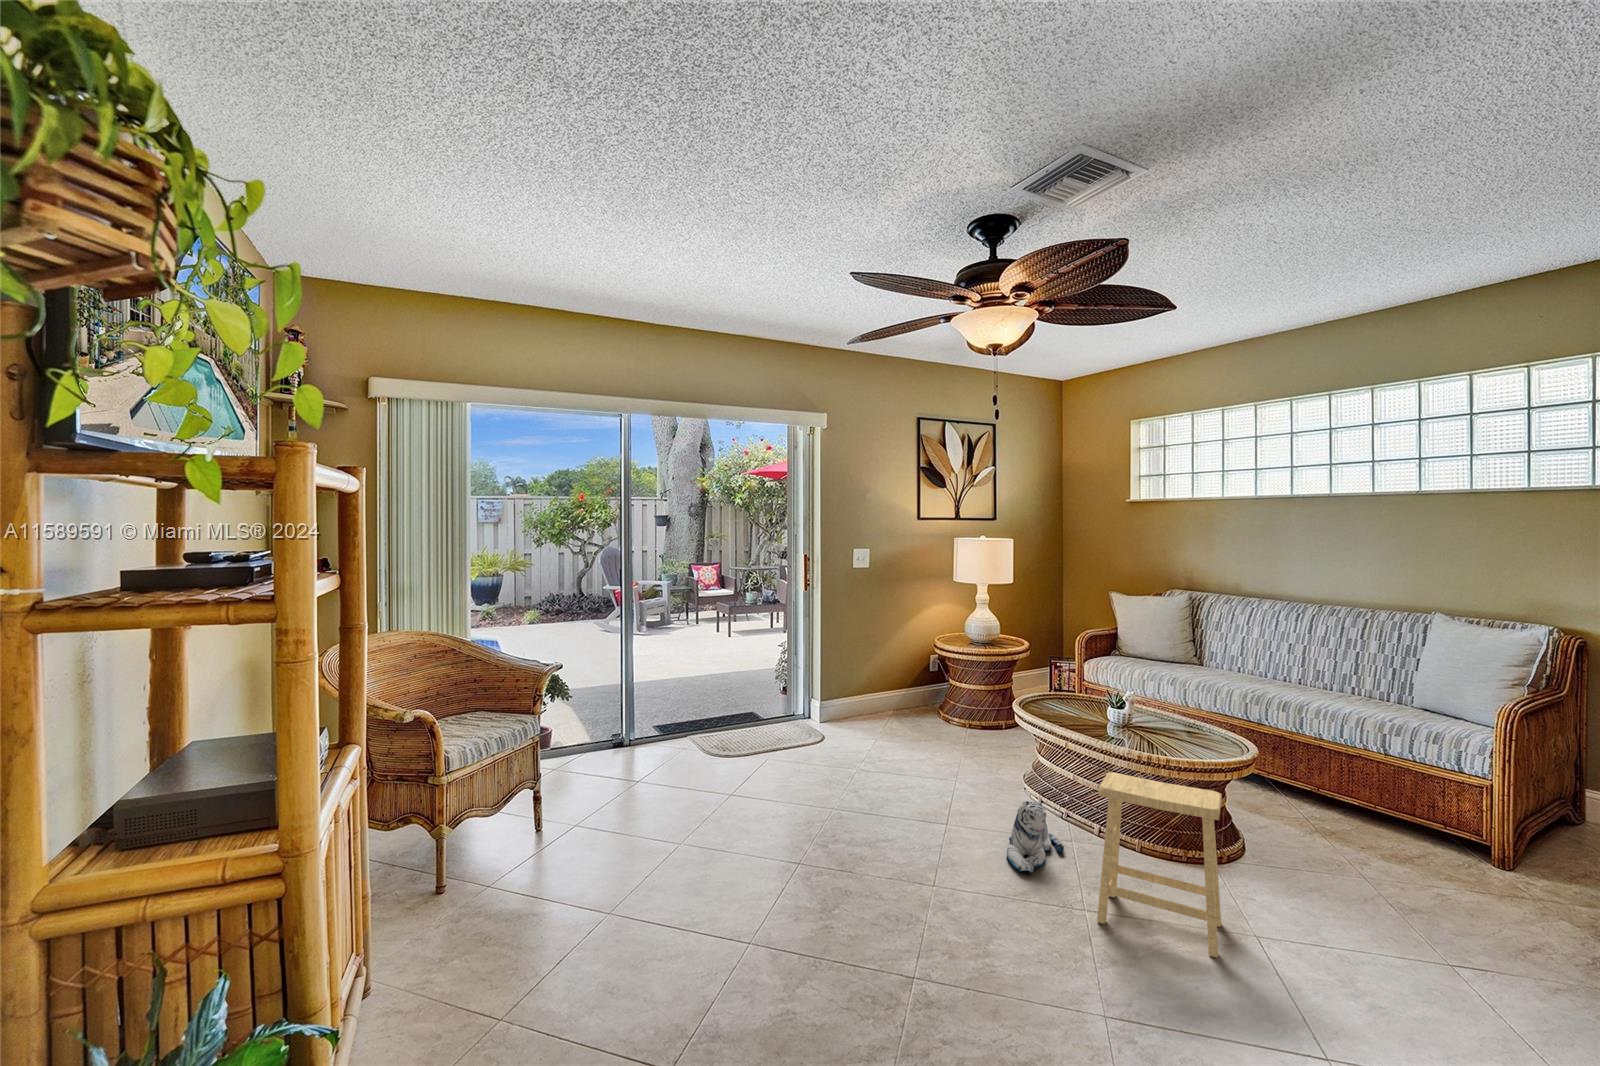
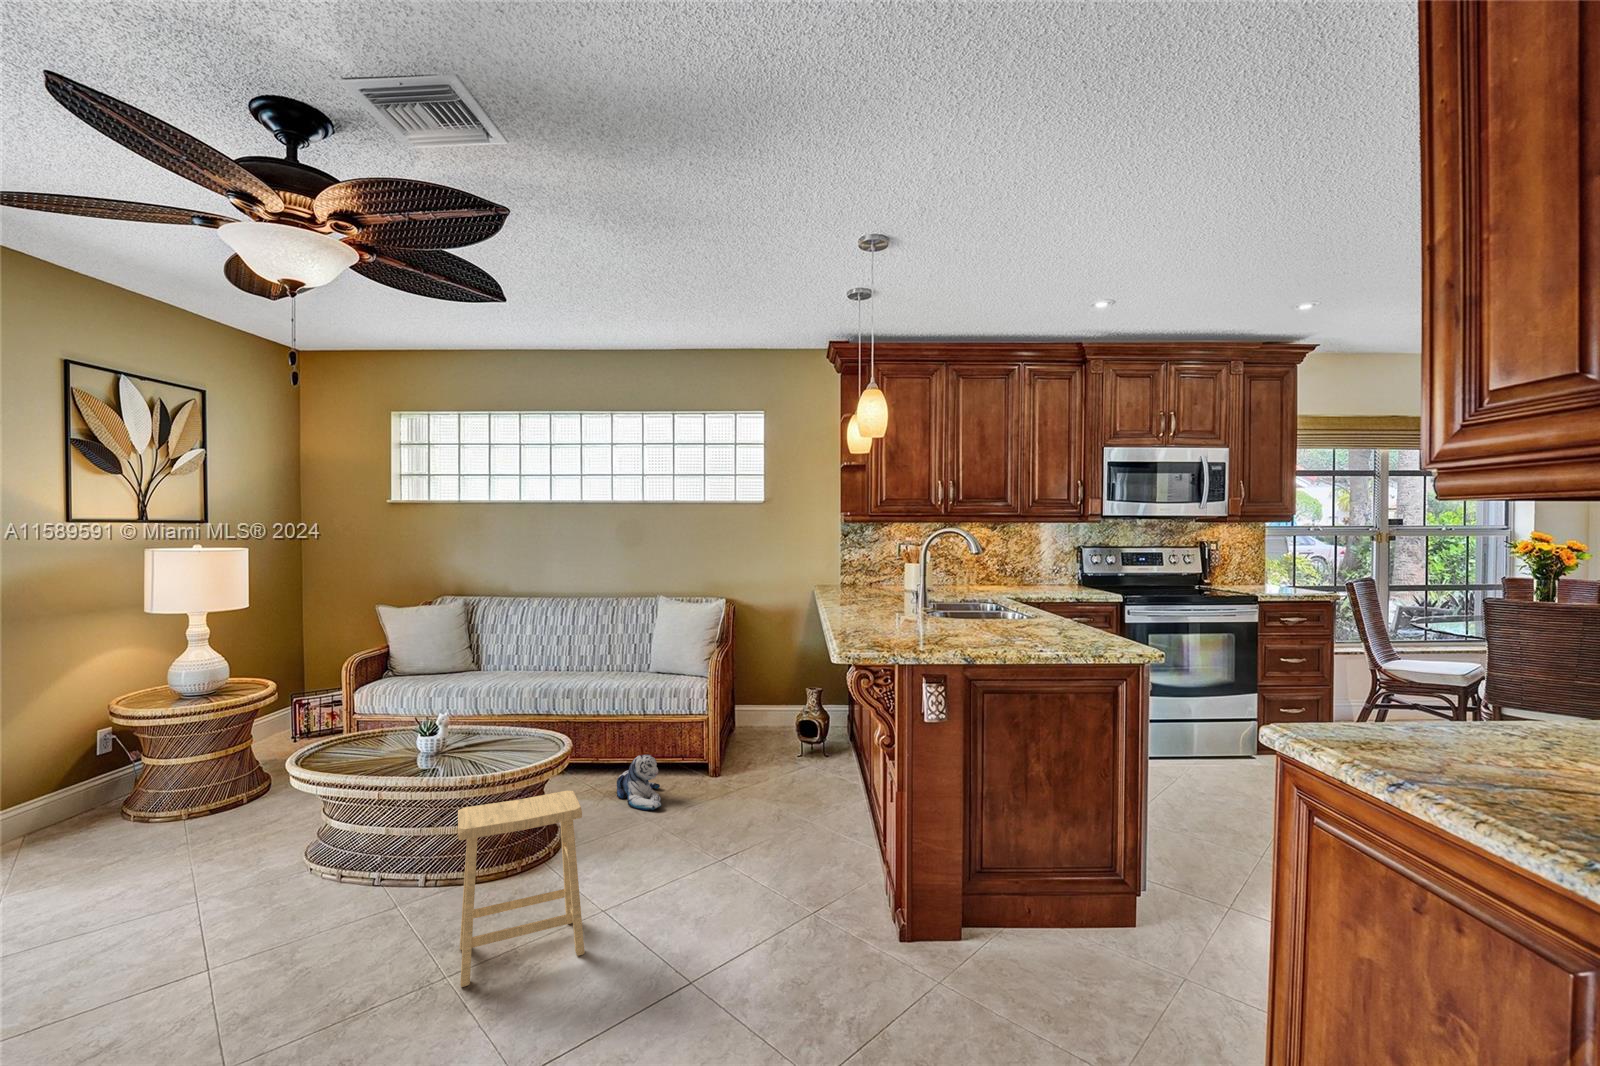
plush toy: present [1007,801,1064,873] -> present [616,754,661,810]

